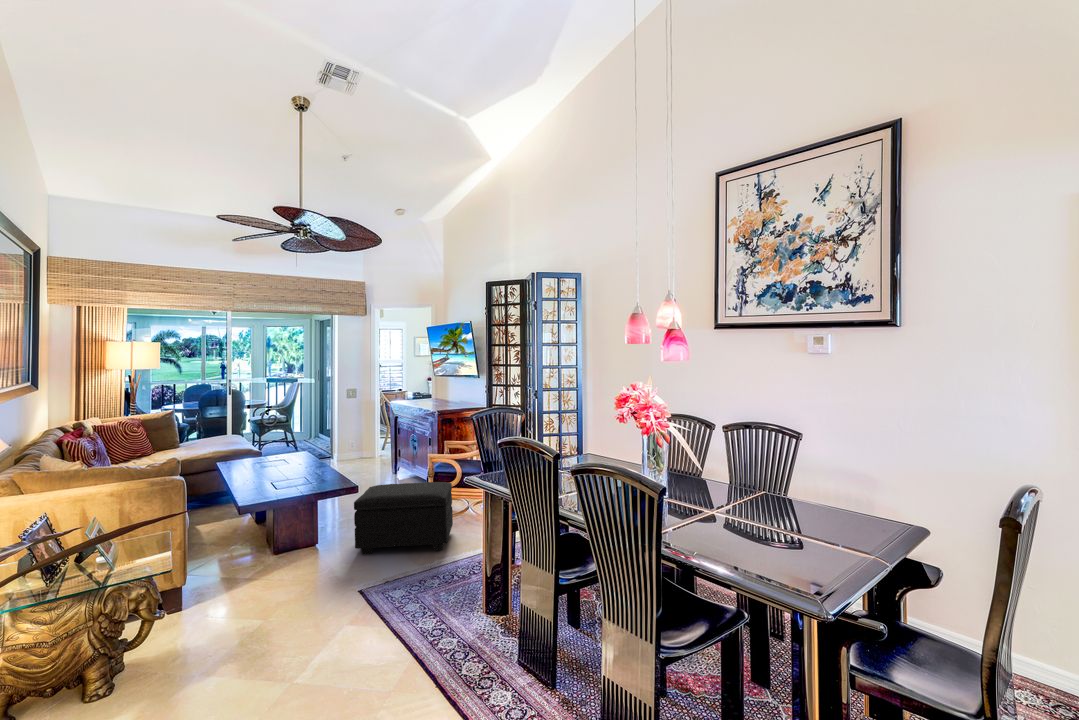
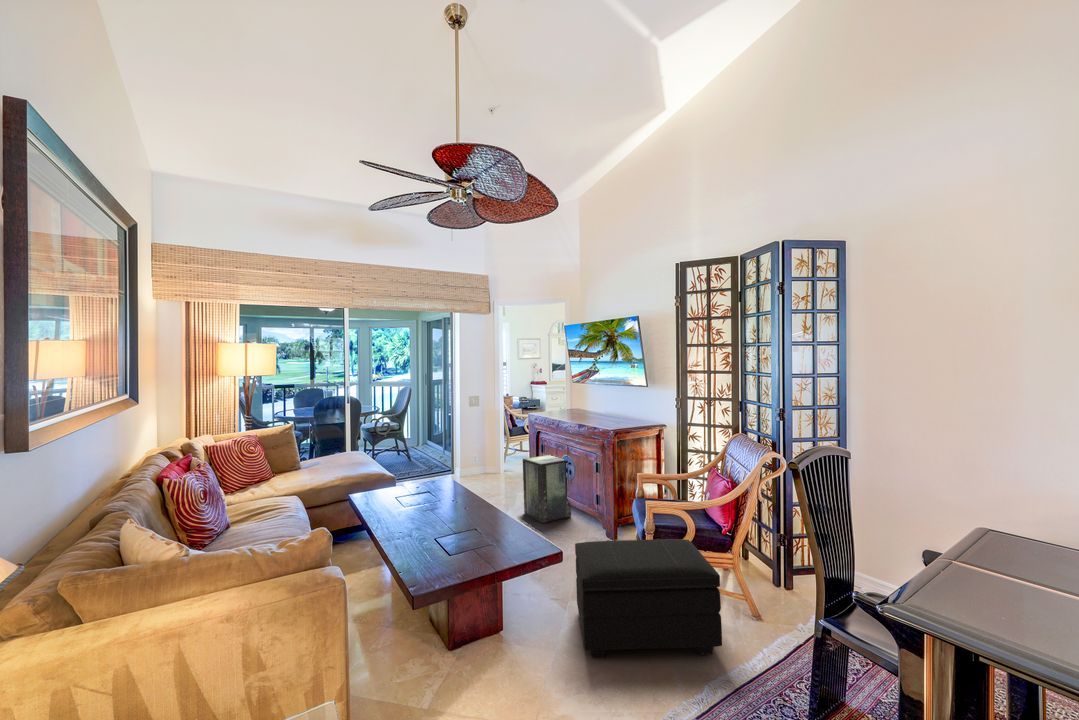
storage box: none [374,434,413,487] -> present [523,455,571,523]

